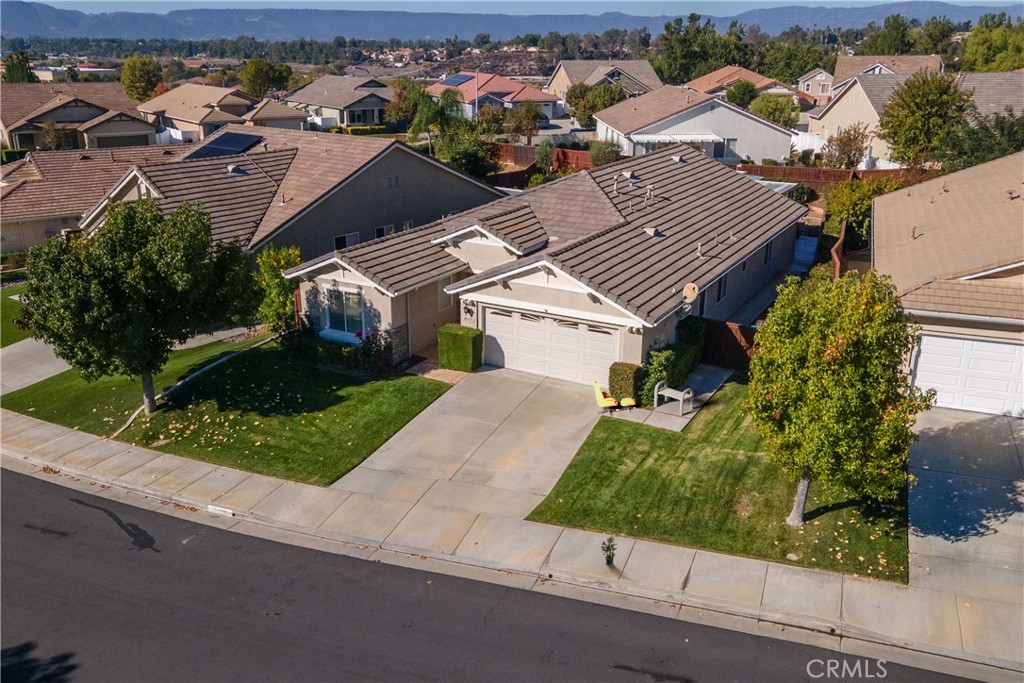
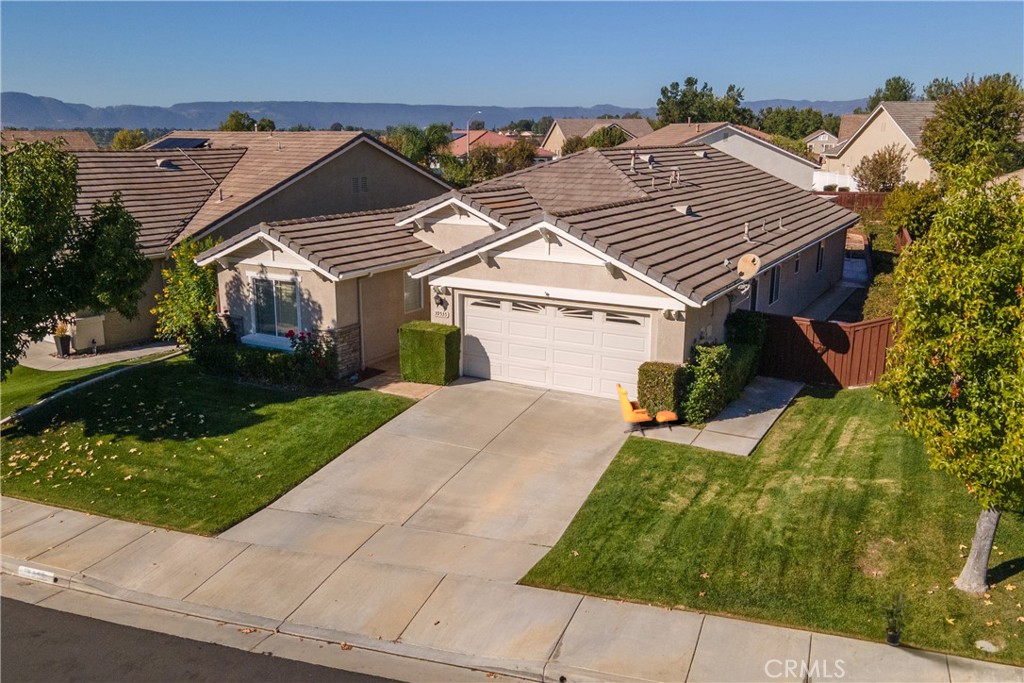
bench: present [654,380,694,416] -> none [704,385,762,434]
potted plant: present [601,536,617,566] -> present [878,593,911,646]

